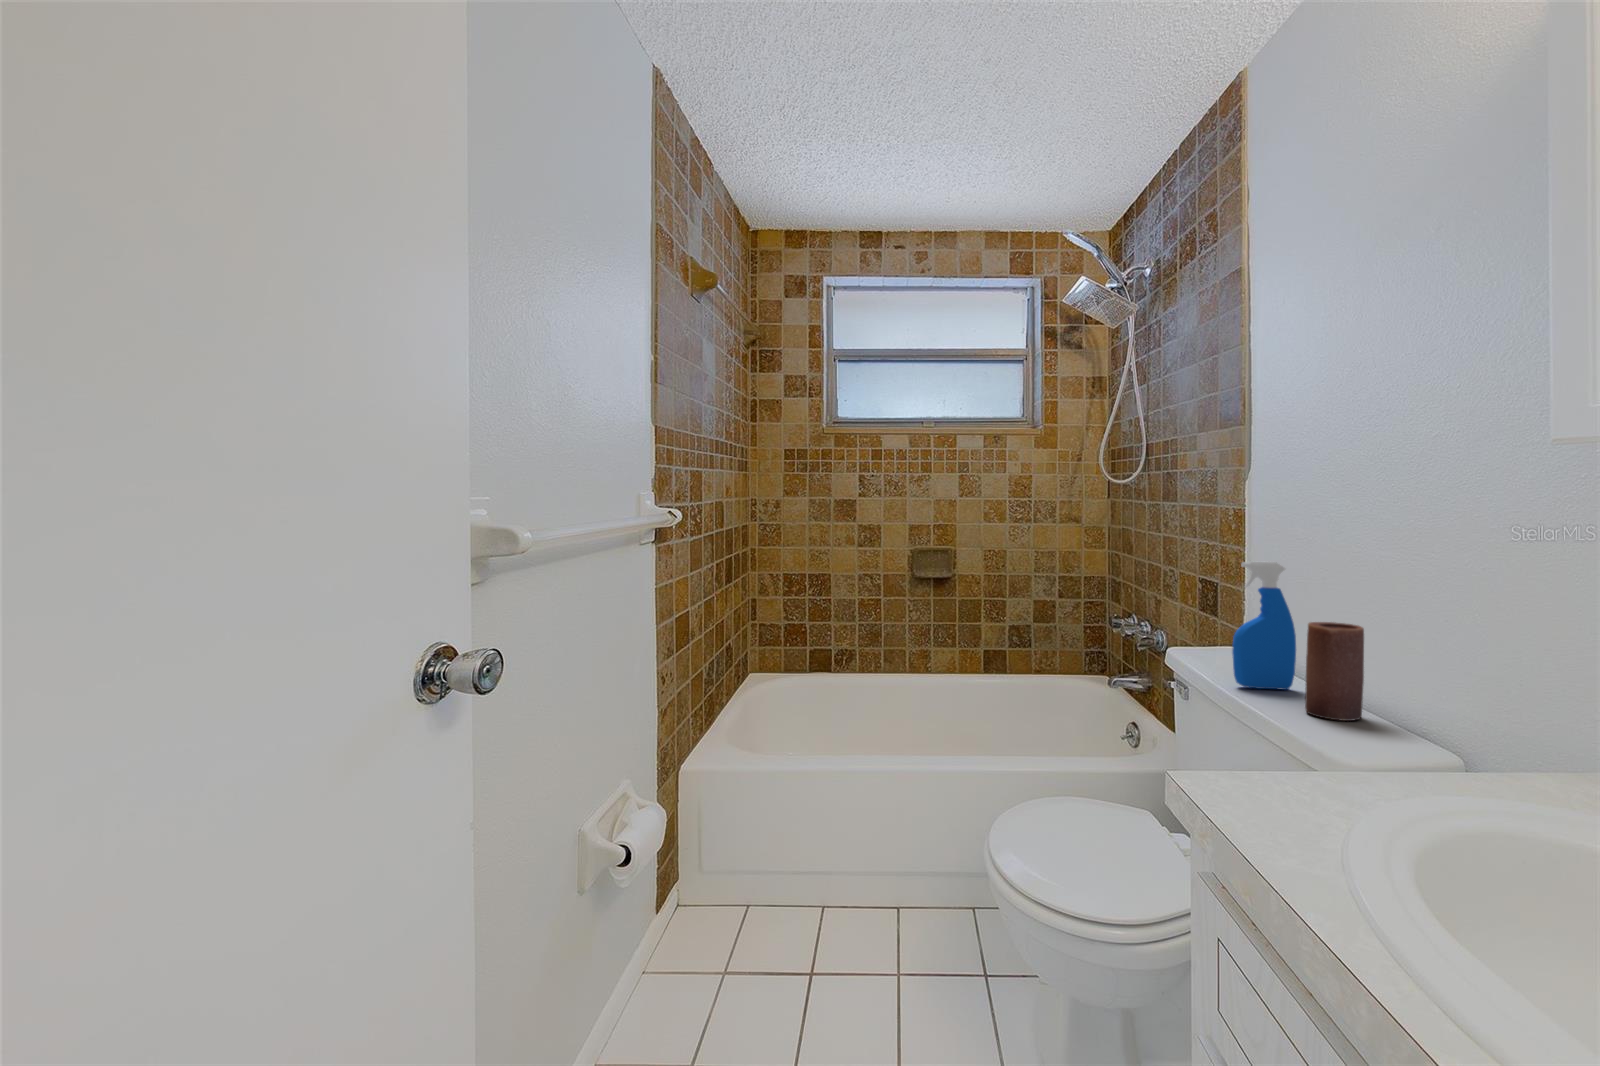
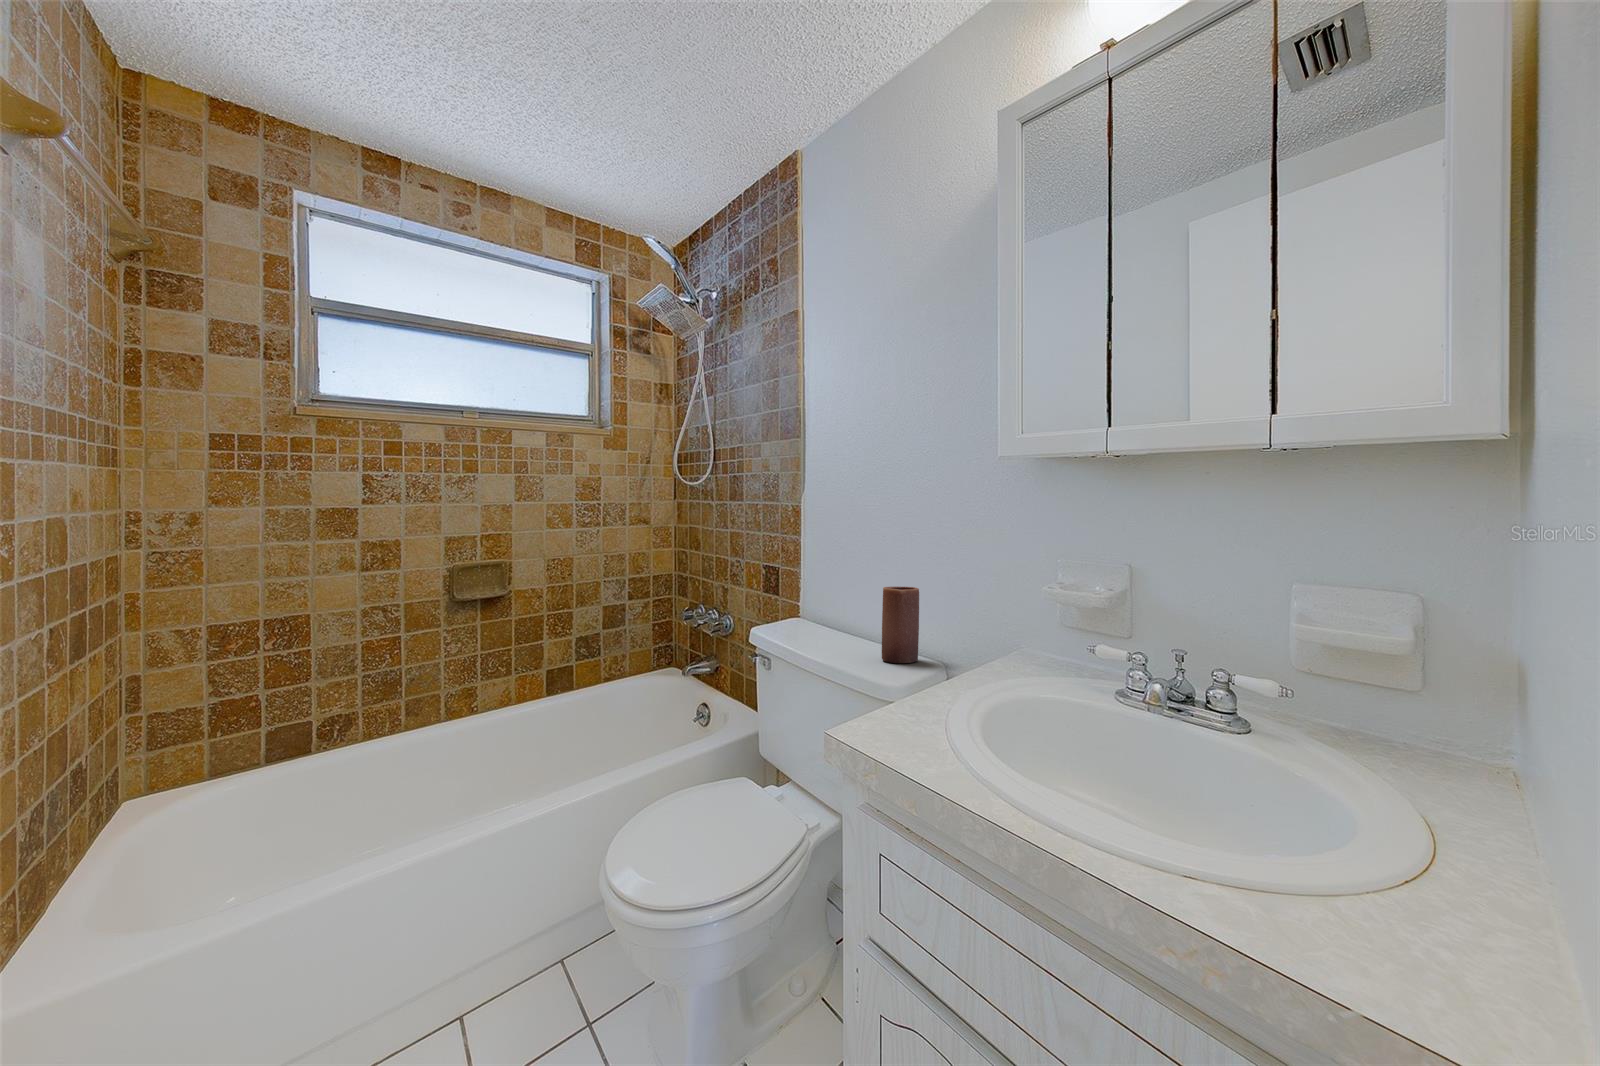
spray bottle: present [1232,561,1296,690] -> none [820,542,863,649]

